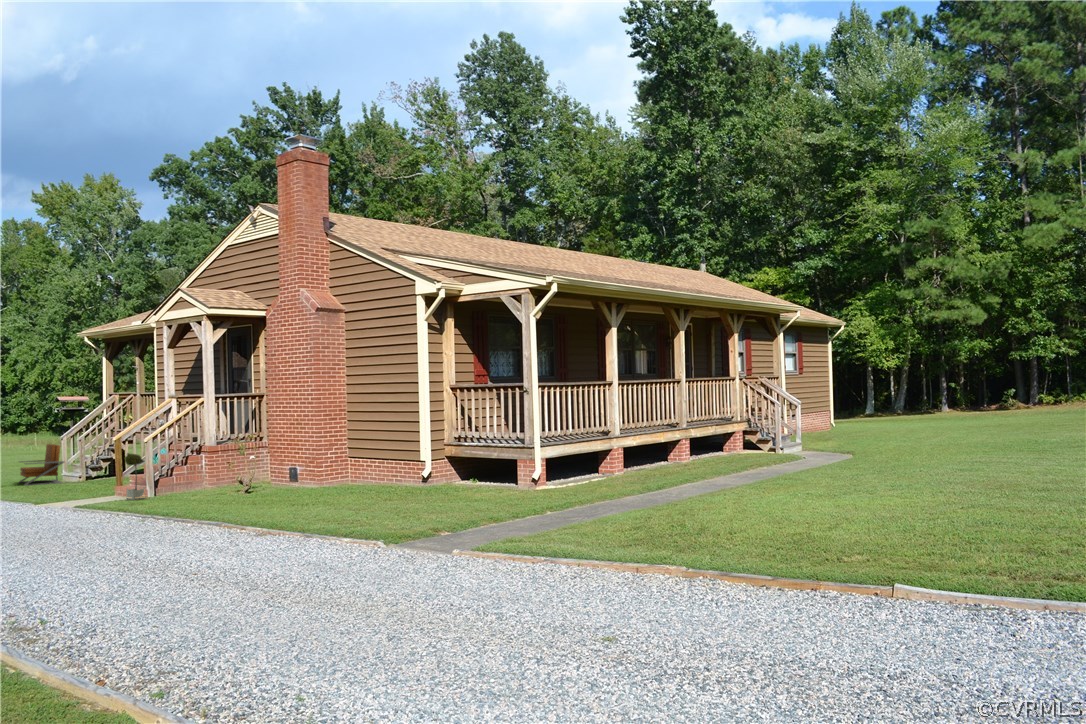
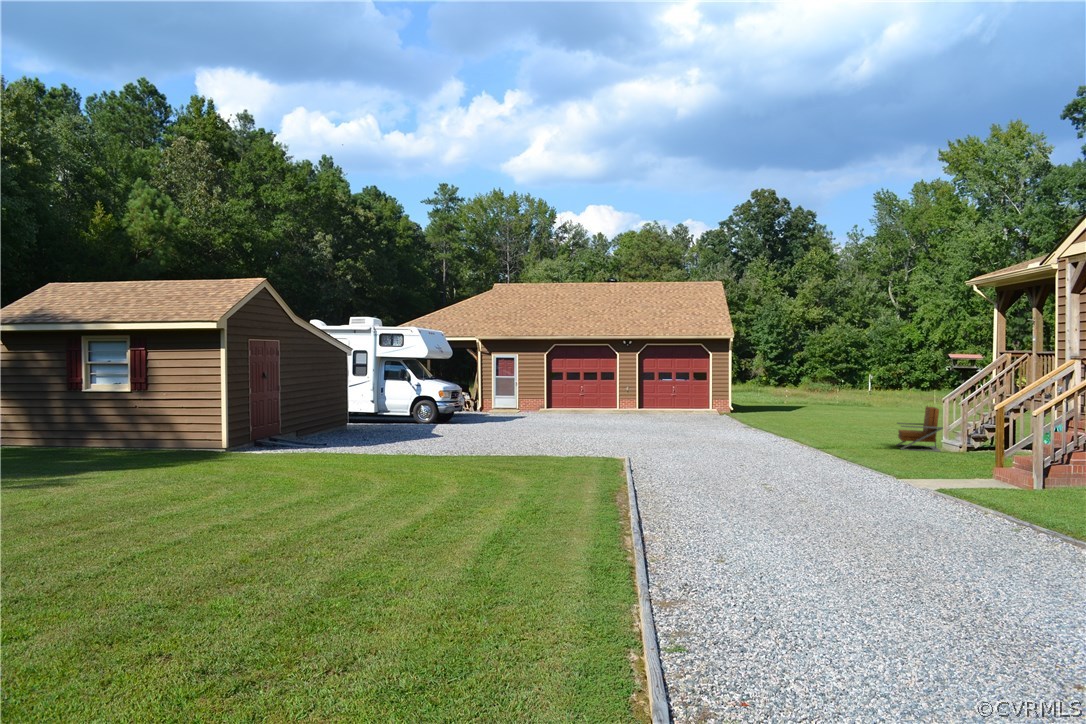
potted tree: present [125,453,145,500] -> none [1004,427,1032,489]

